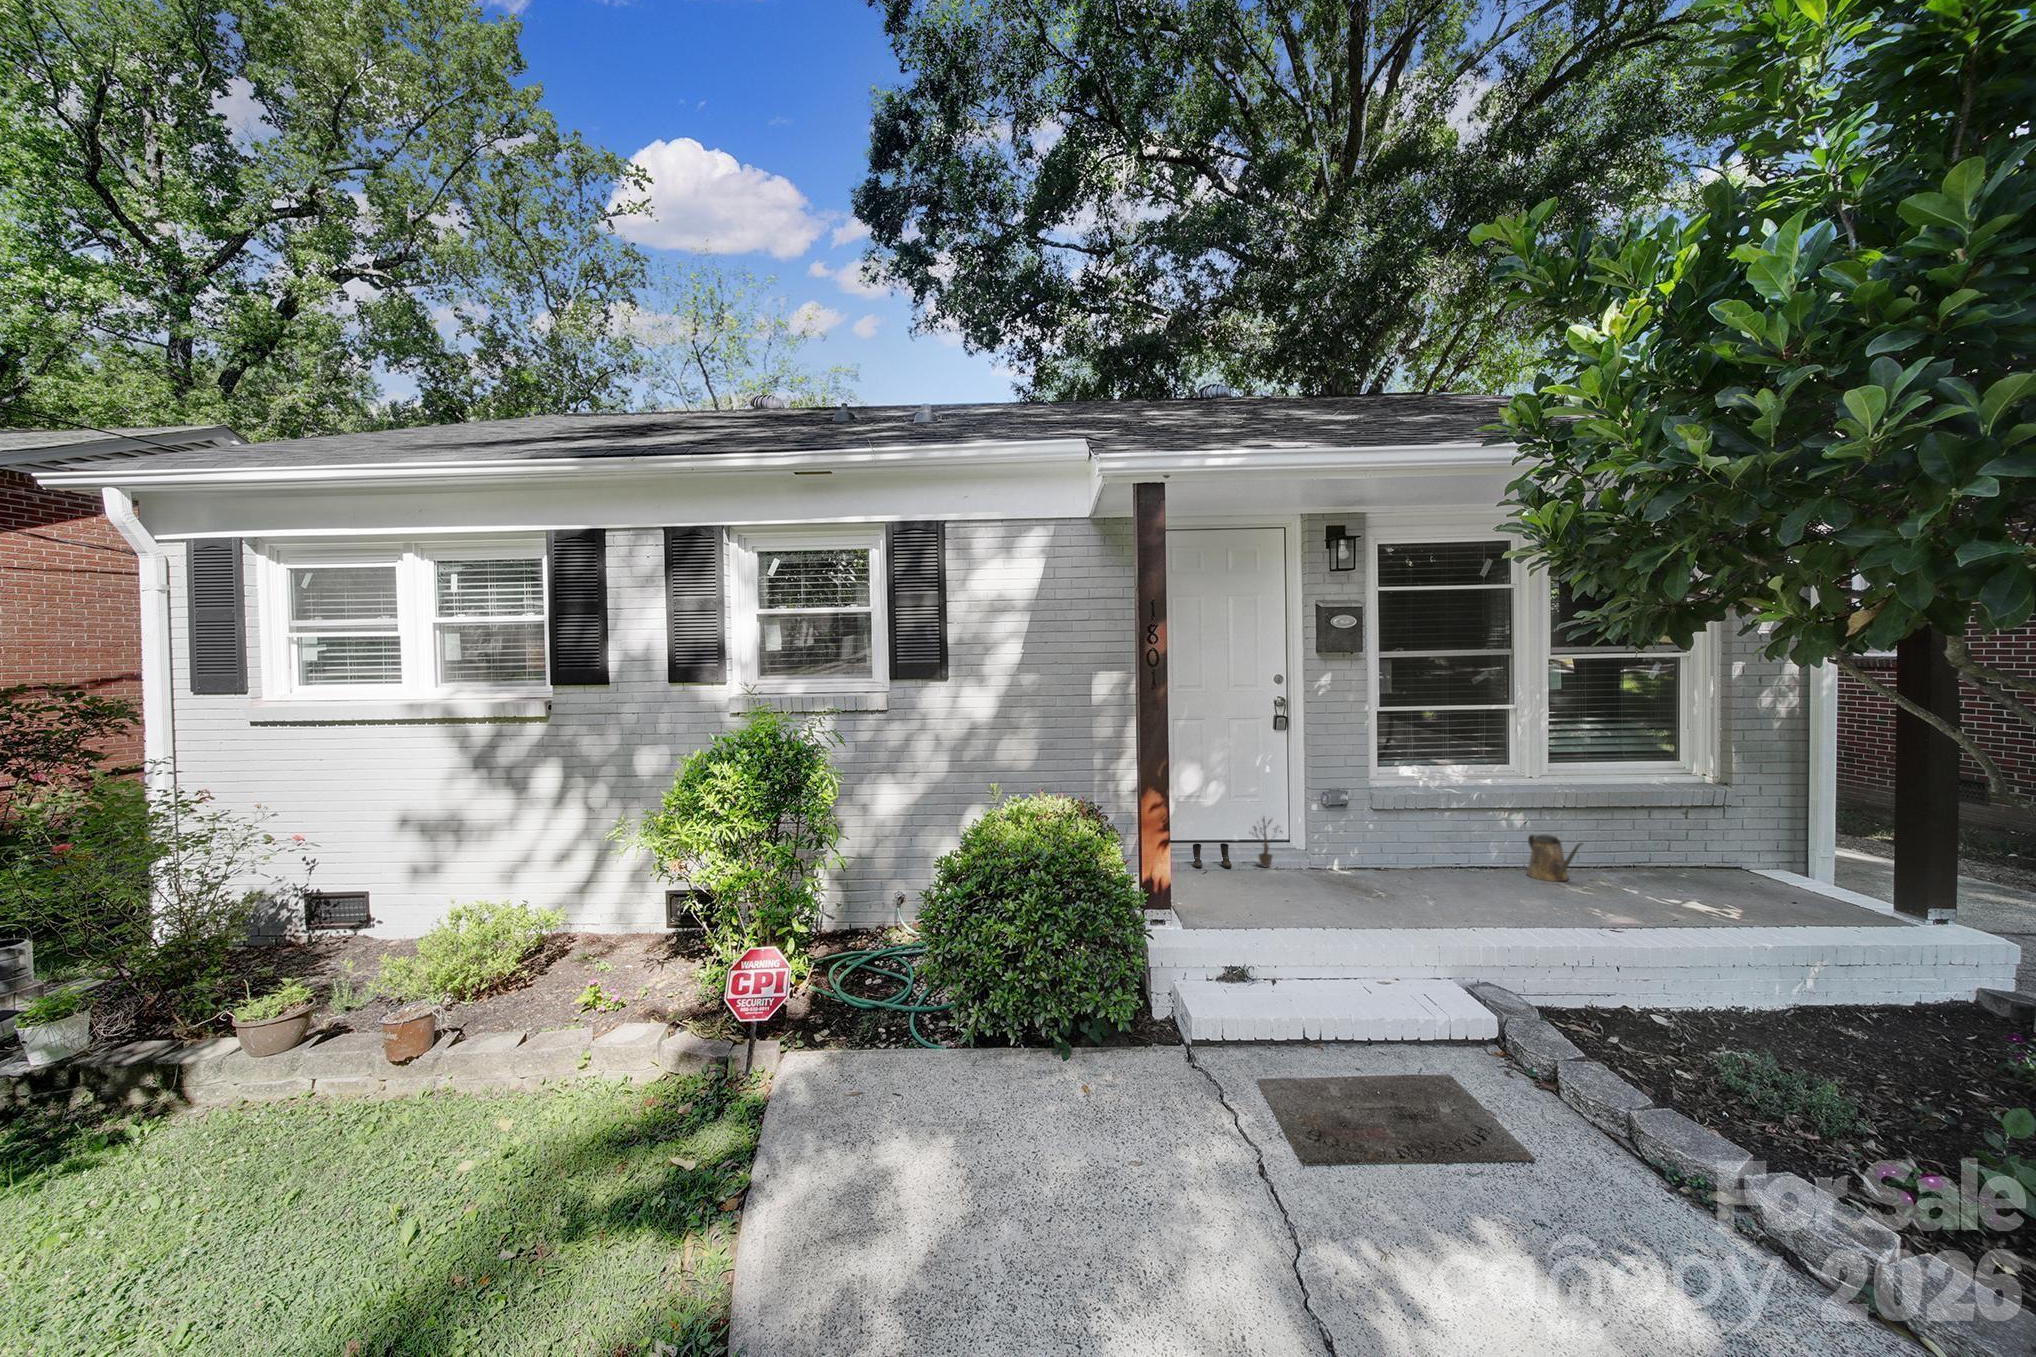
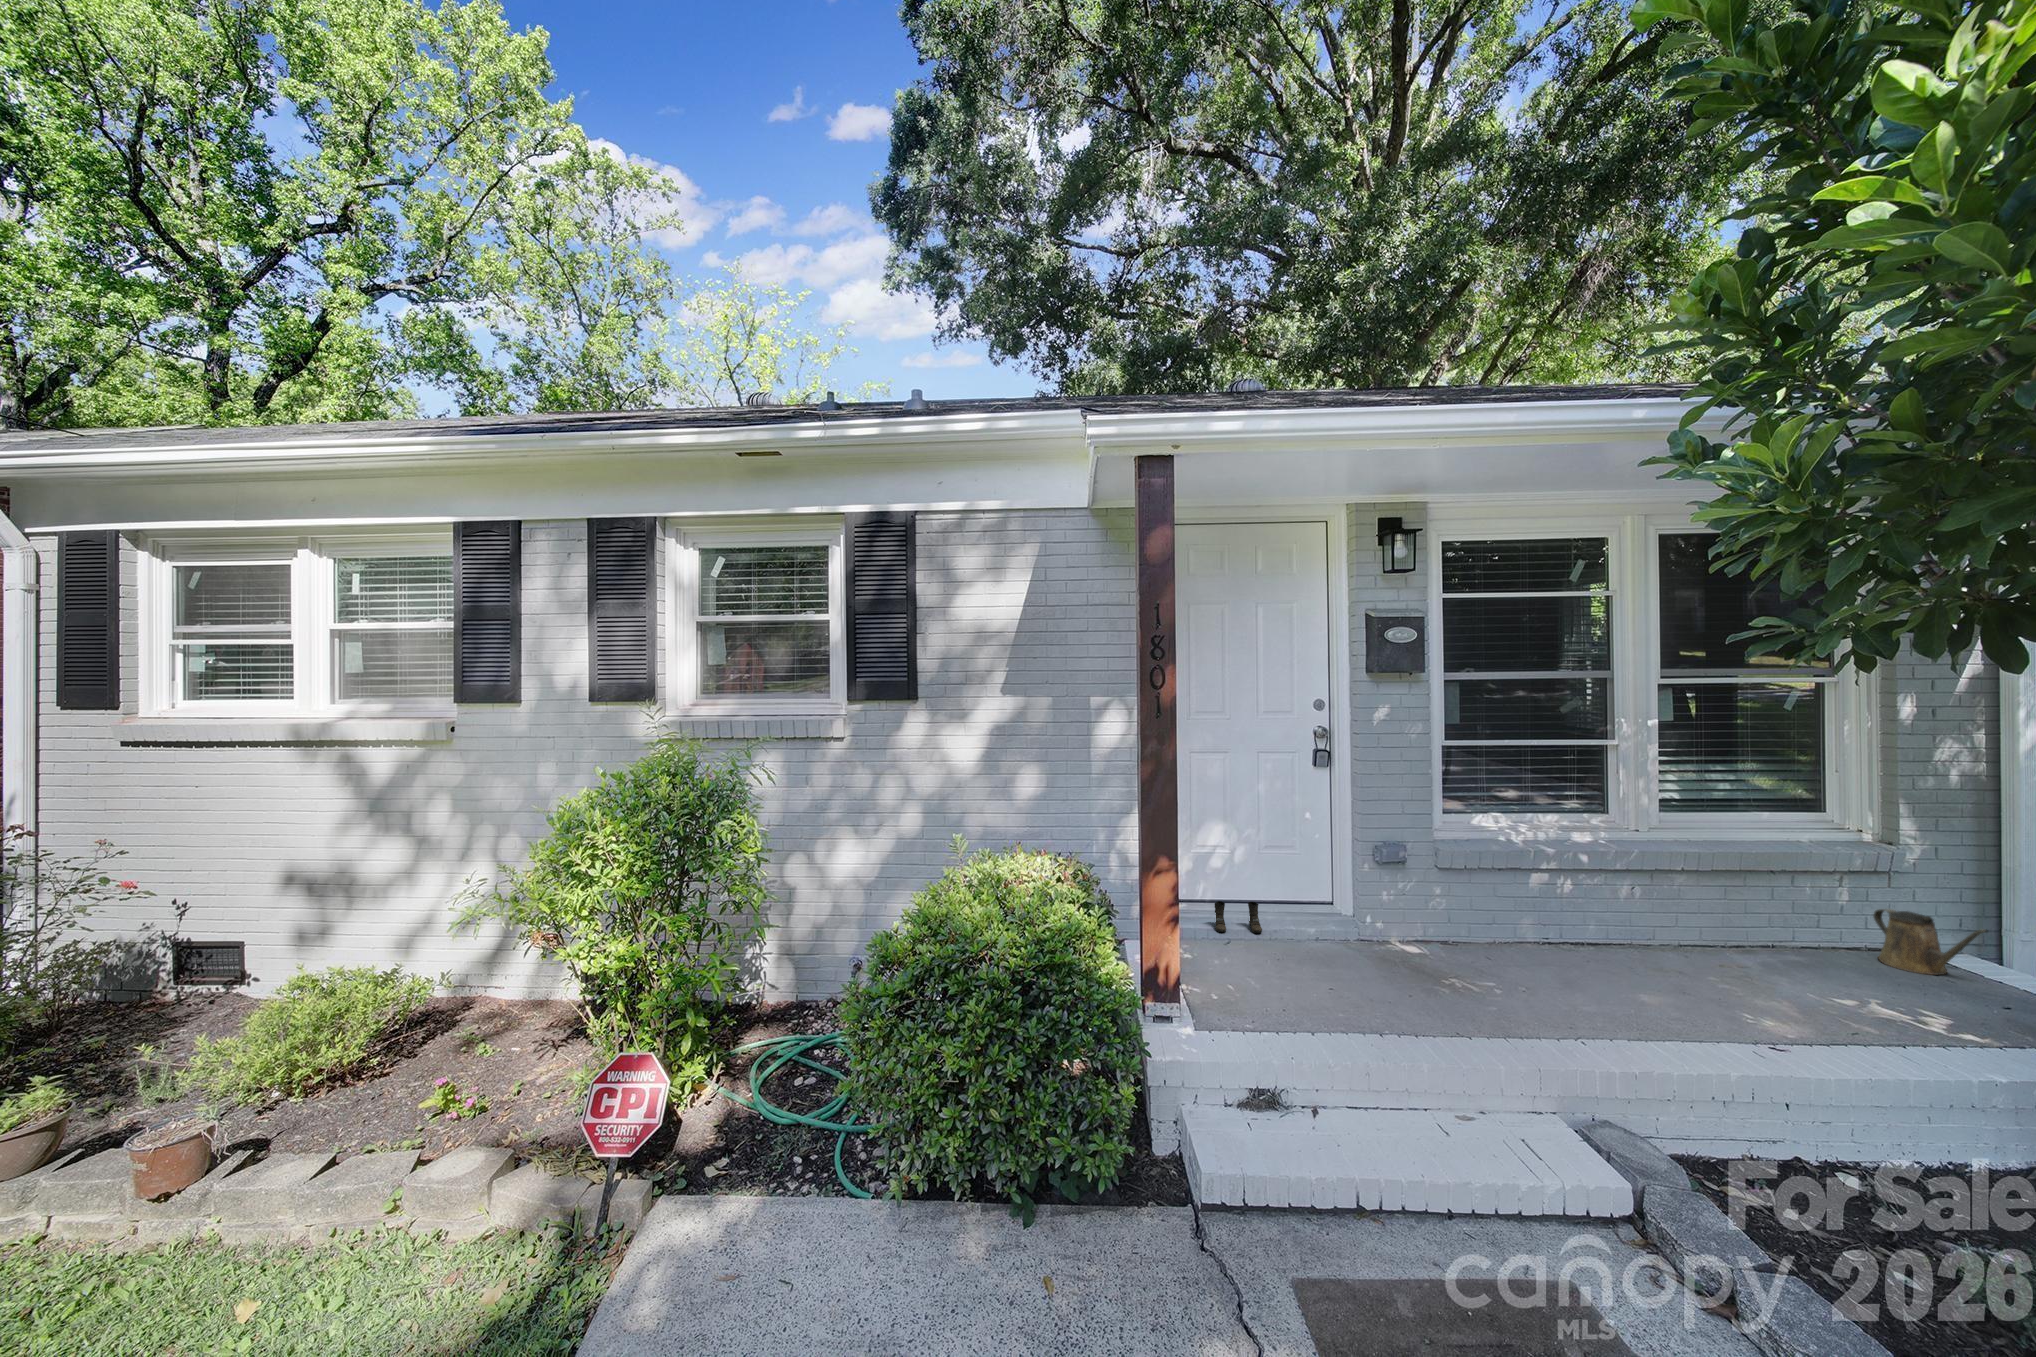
decorative plant: present [1252,818,1281,867] -> none [1275,870,1325,934]
watering can: present [1527,834,1582,881] -> present [1873,909,1988,975]

